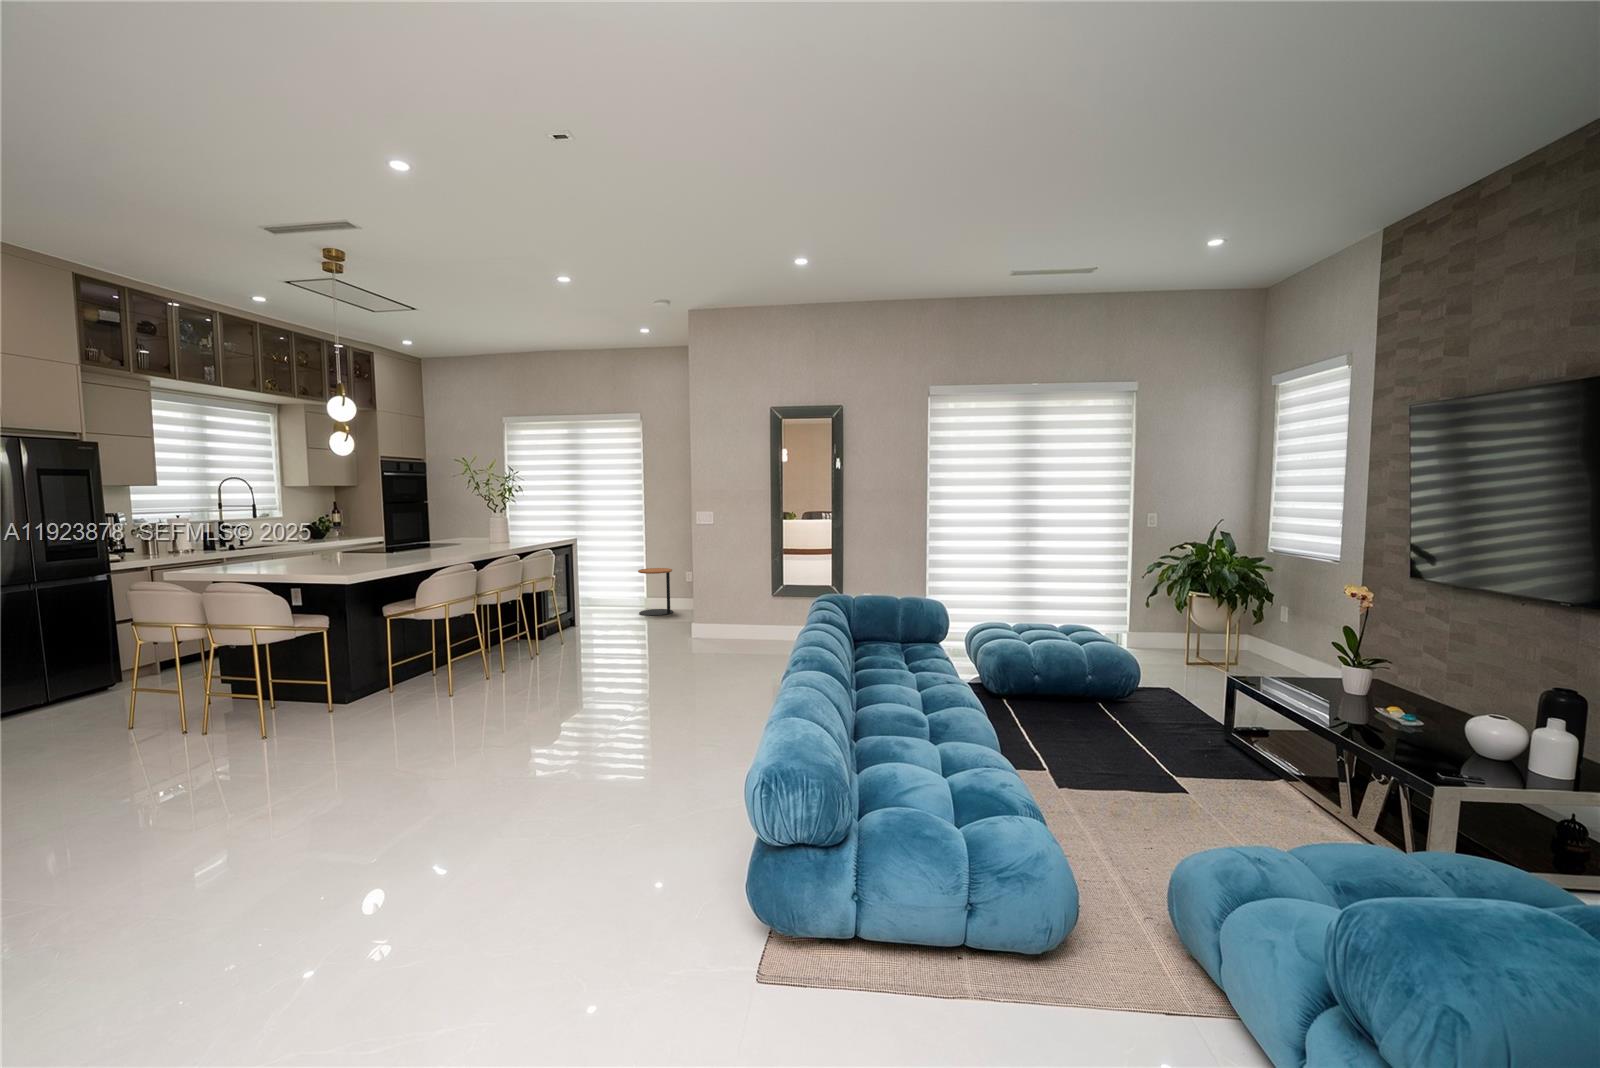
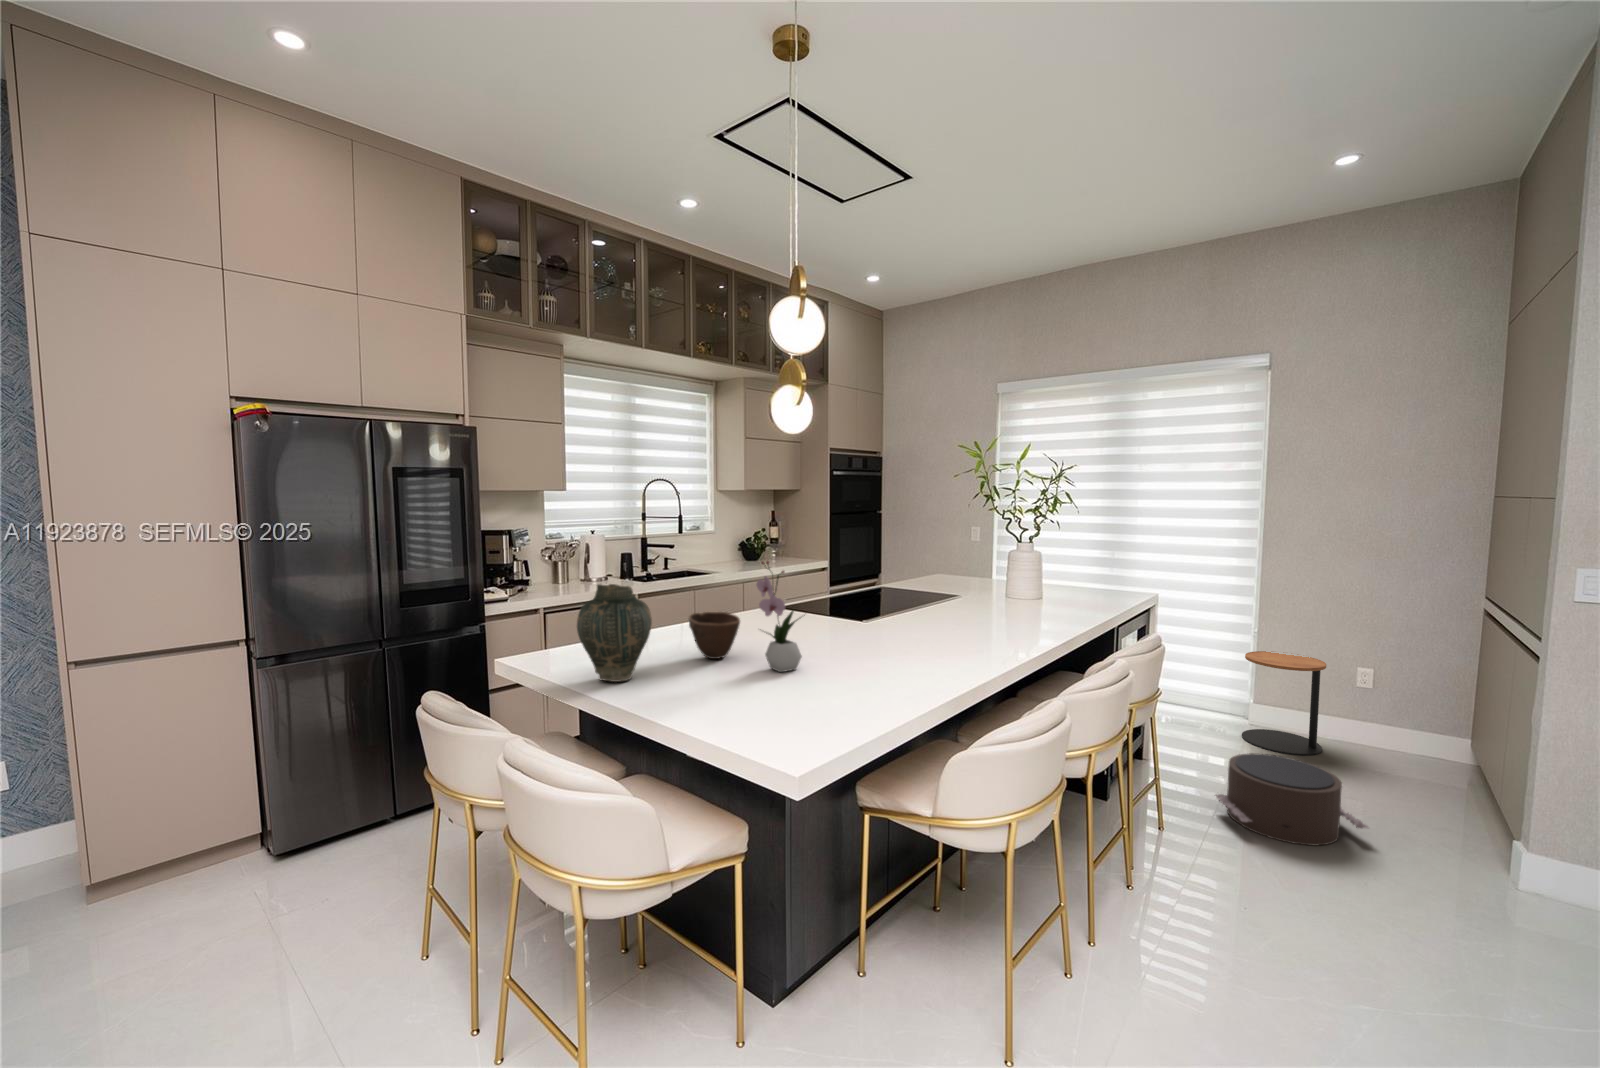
flower arrangement: none [334,514,363,565] -> present [756,561,805,672]
vase: none [231,526,276,572] -> present [577,584,652,682]
bowl: none [293,544,325,565] -> present [689,612,740,659]
pouf: none [598,607,655,639] -> present [1216,753,1368,846]

